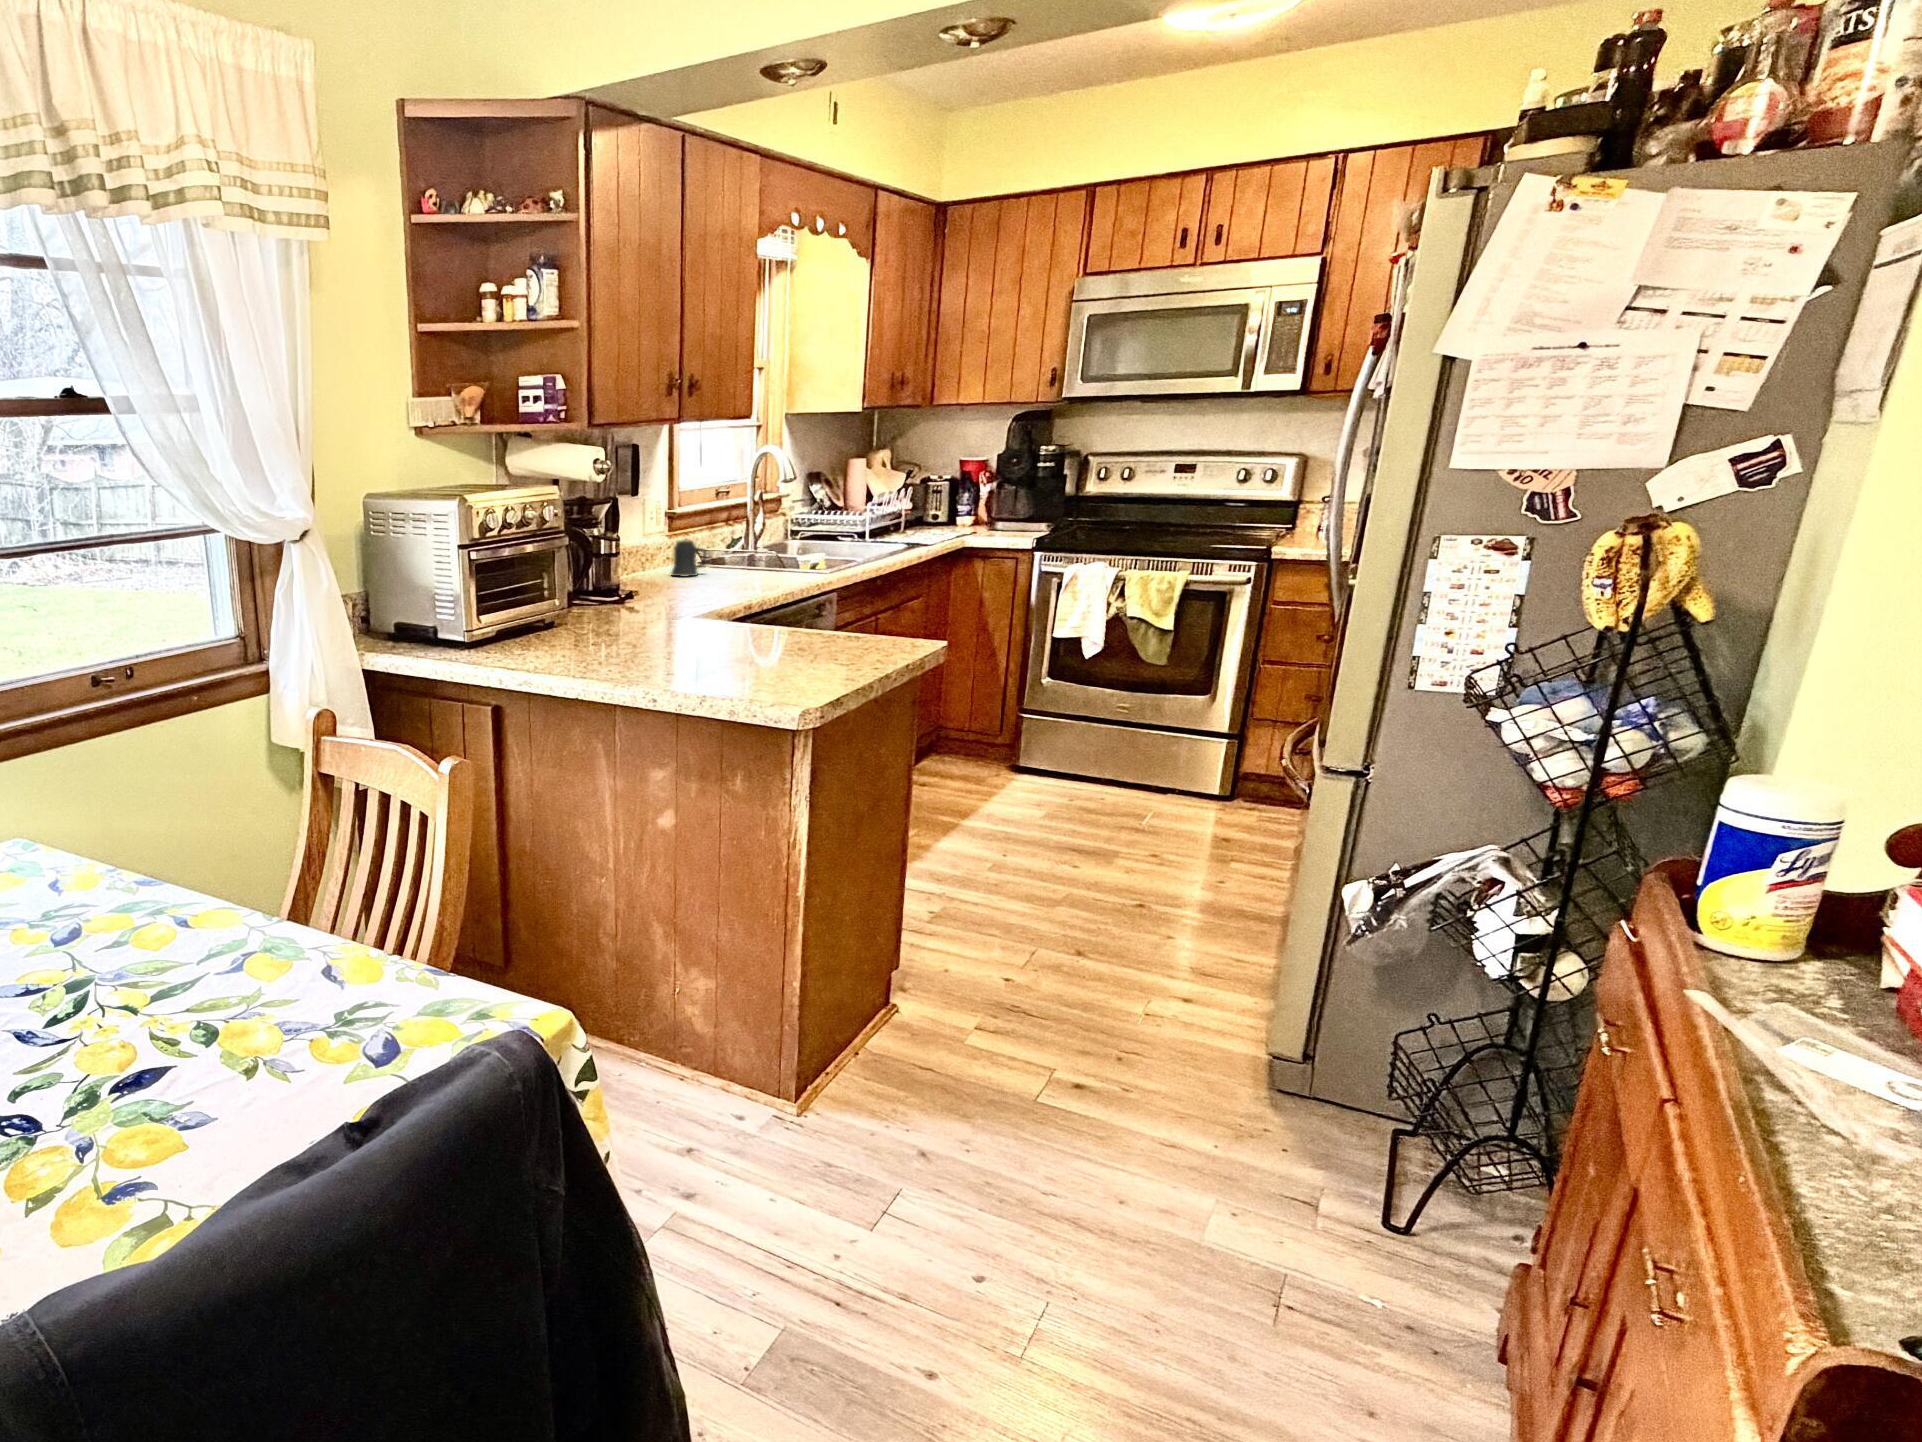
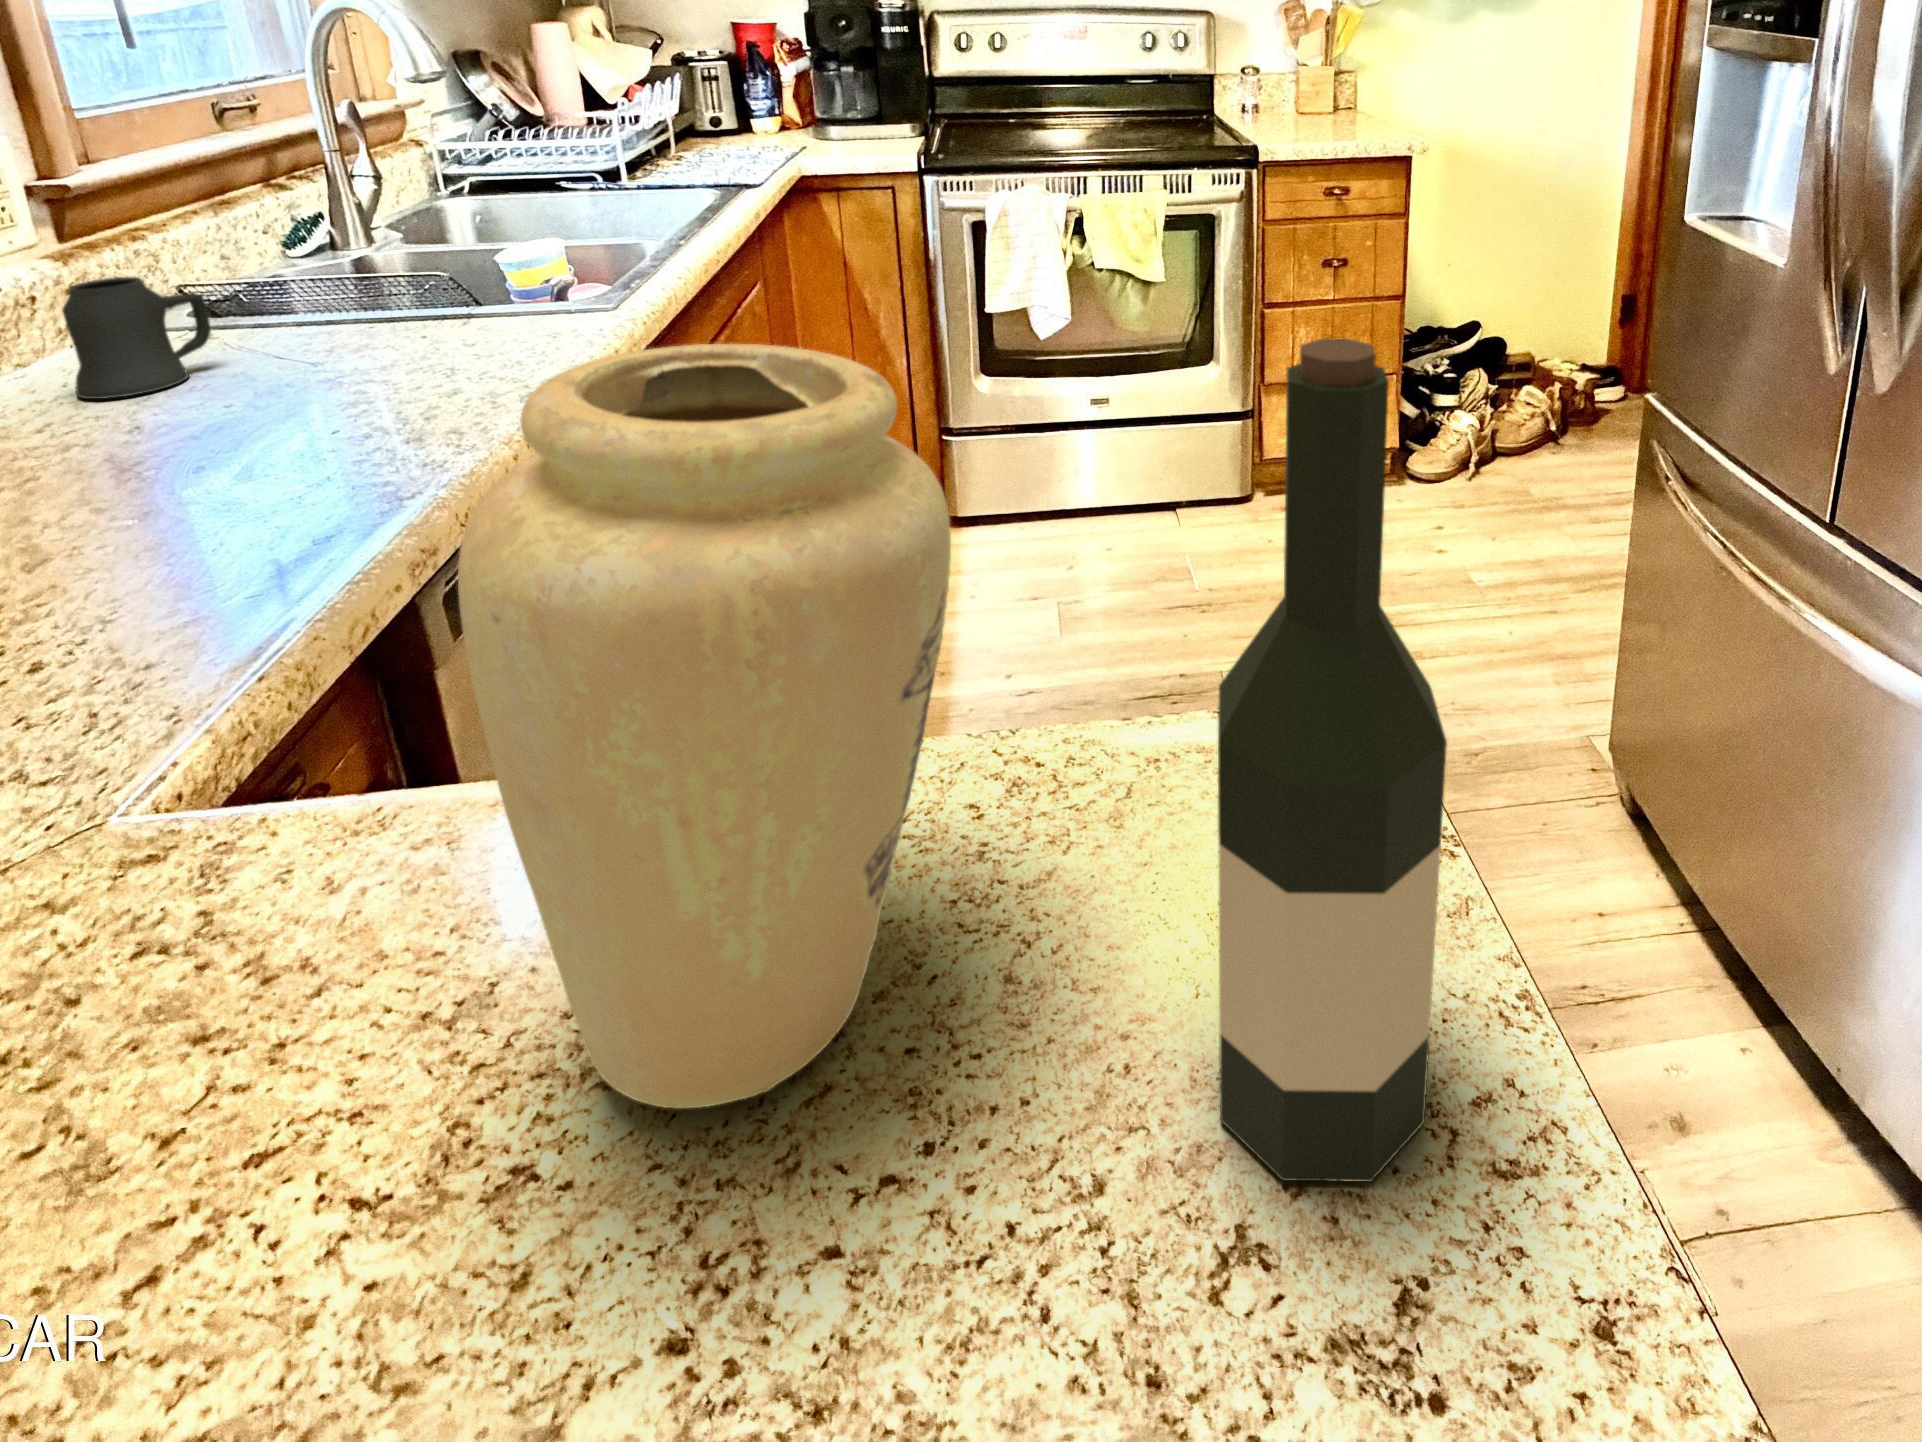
wine bottle: none [832,513,876,656] -> present [1218,339,1447,1182]
vase: none [747,517,821,641] -> present [458,344,951,1108]

